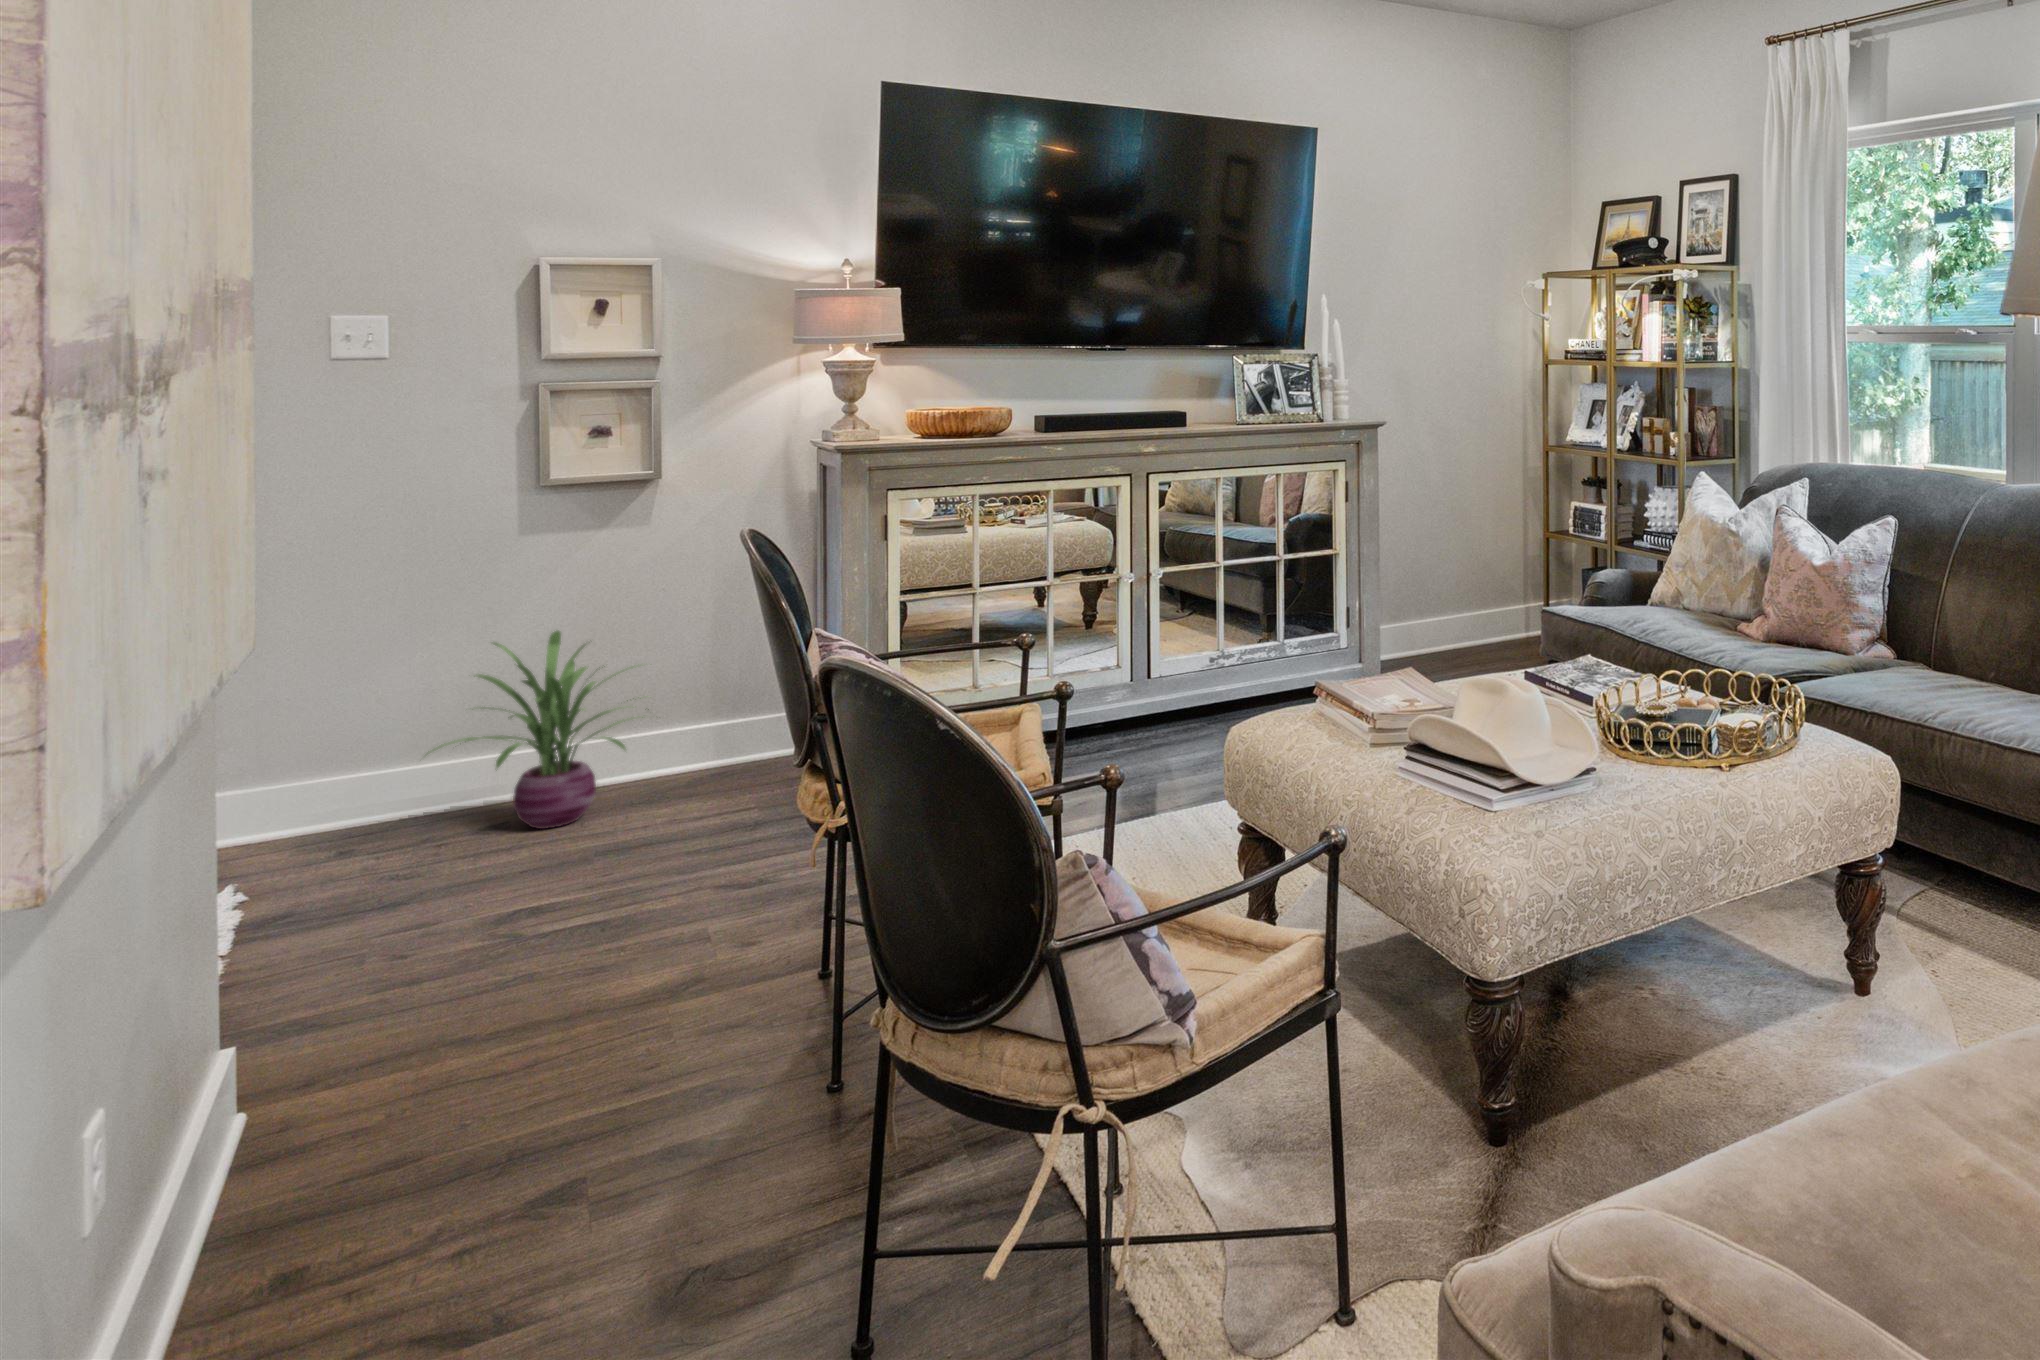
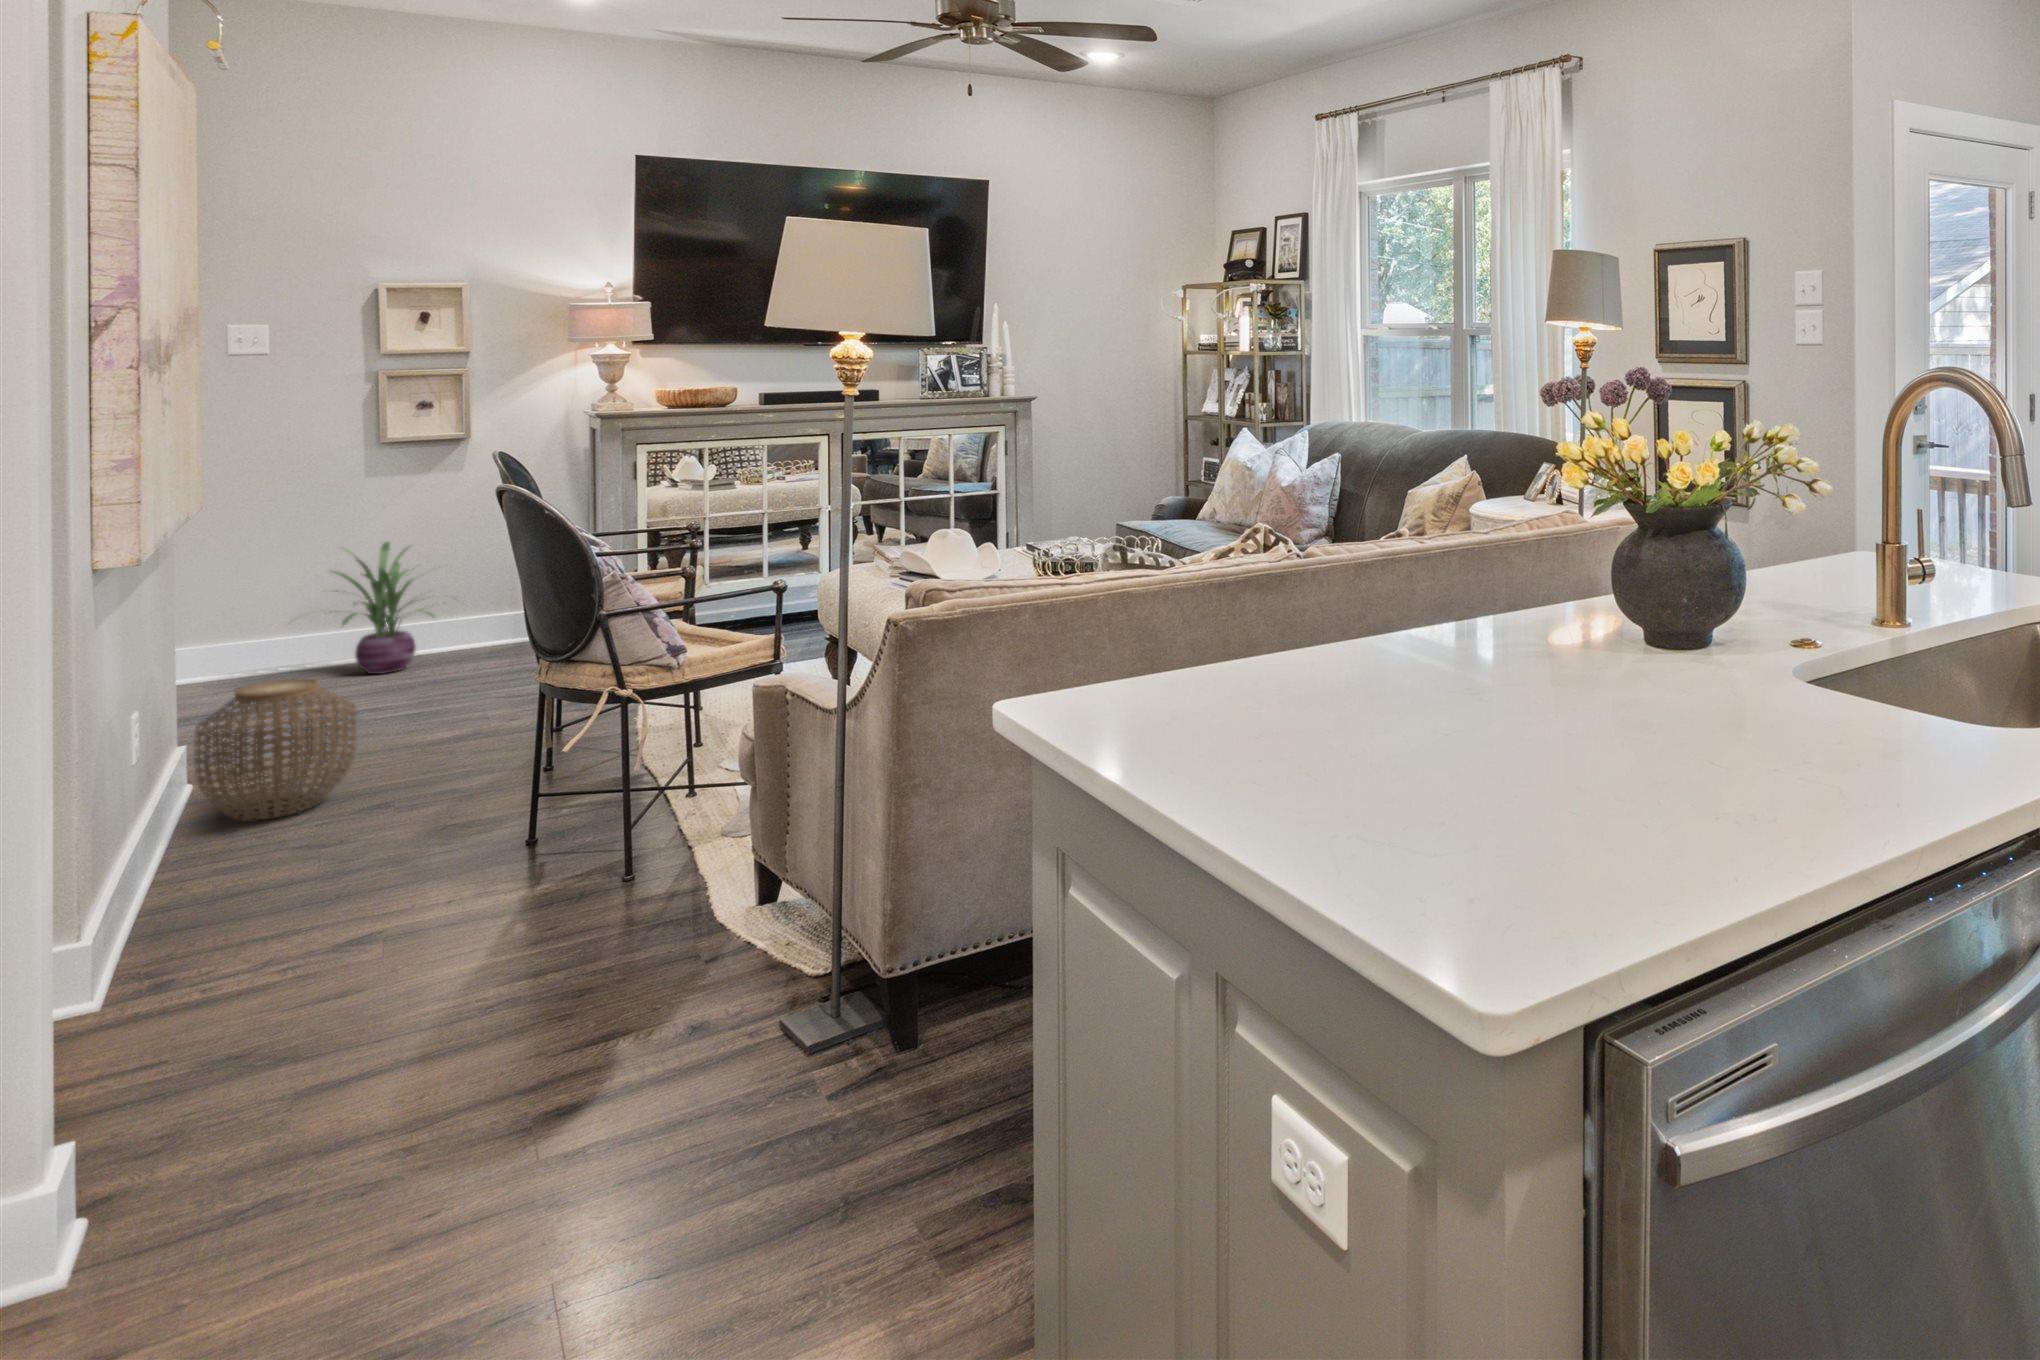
woven basket: none [245,963,533,1256] -> present [194,679,356,821]

